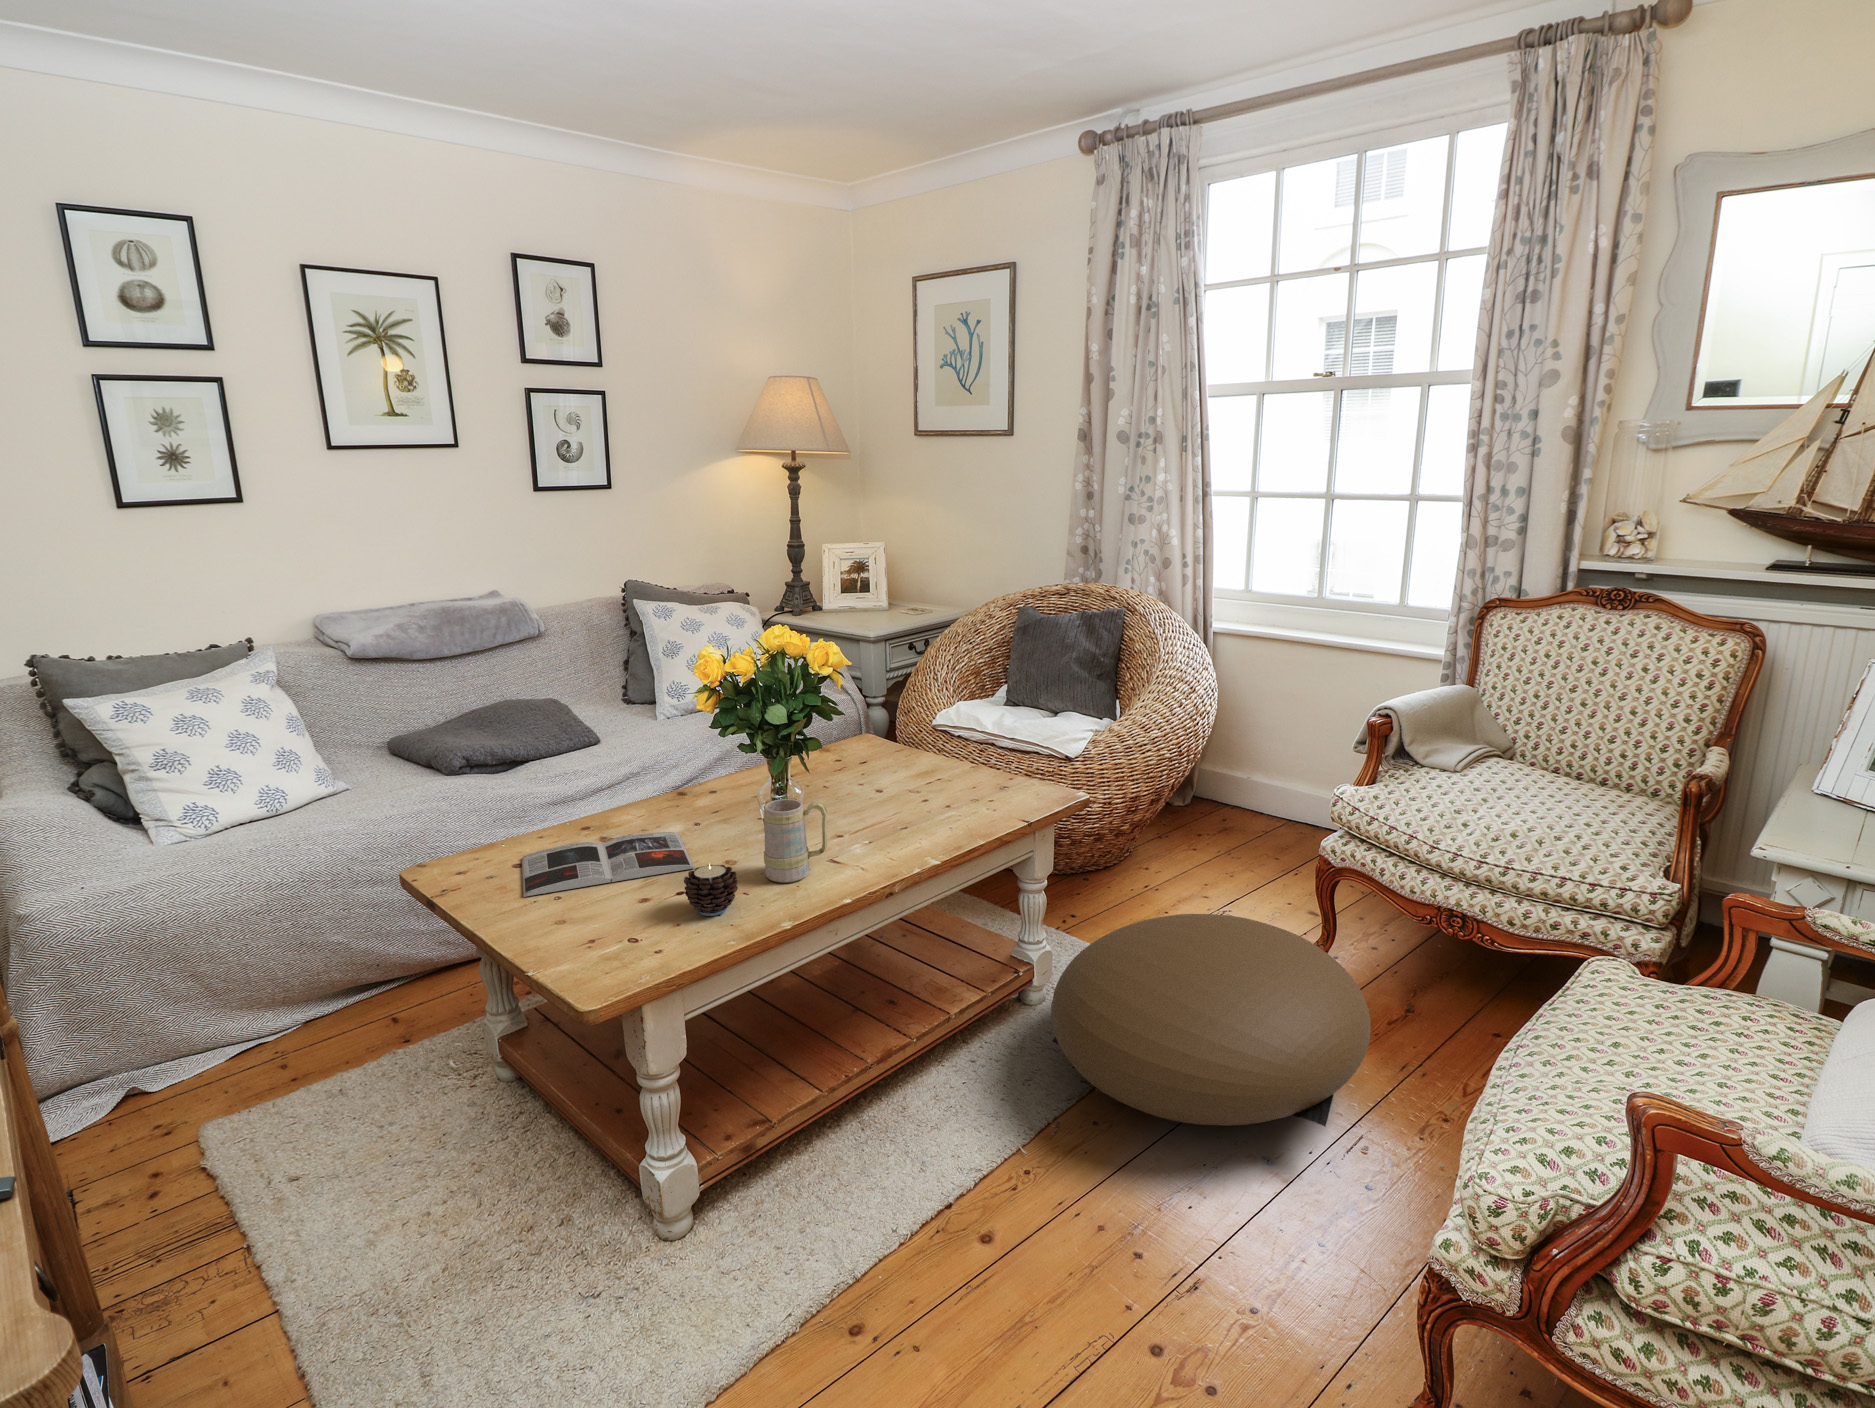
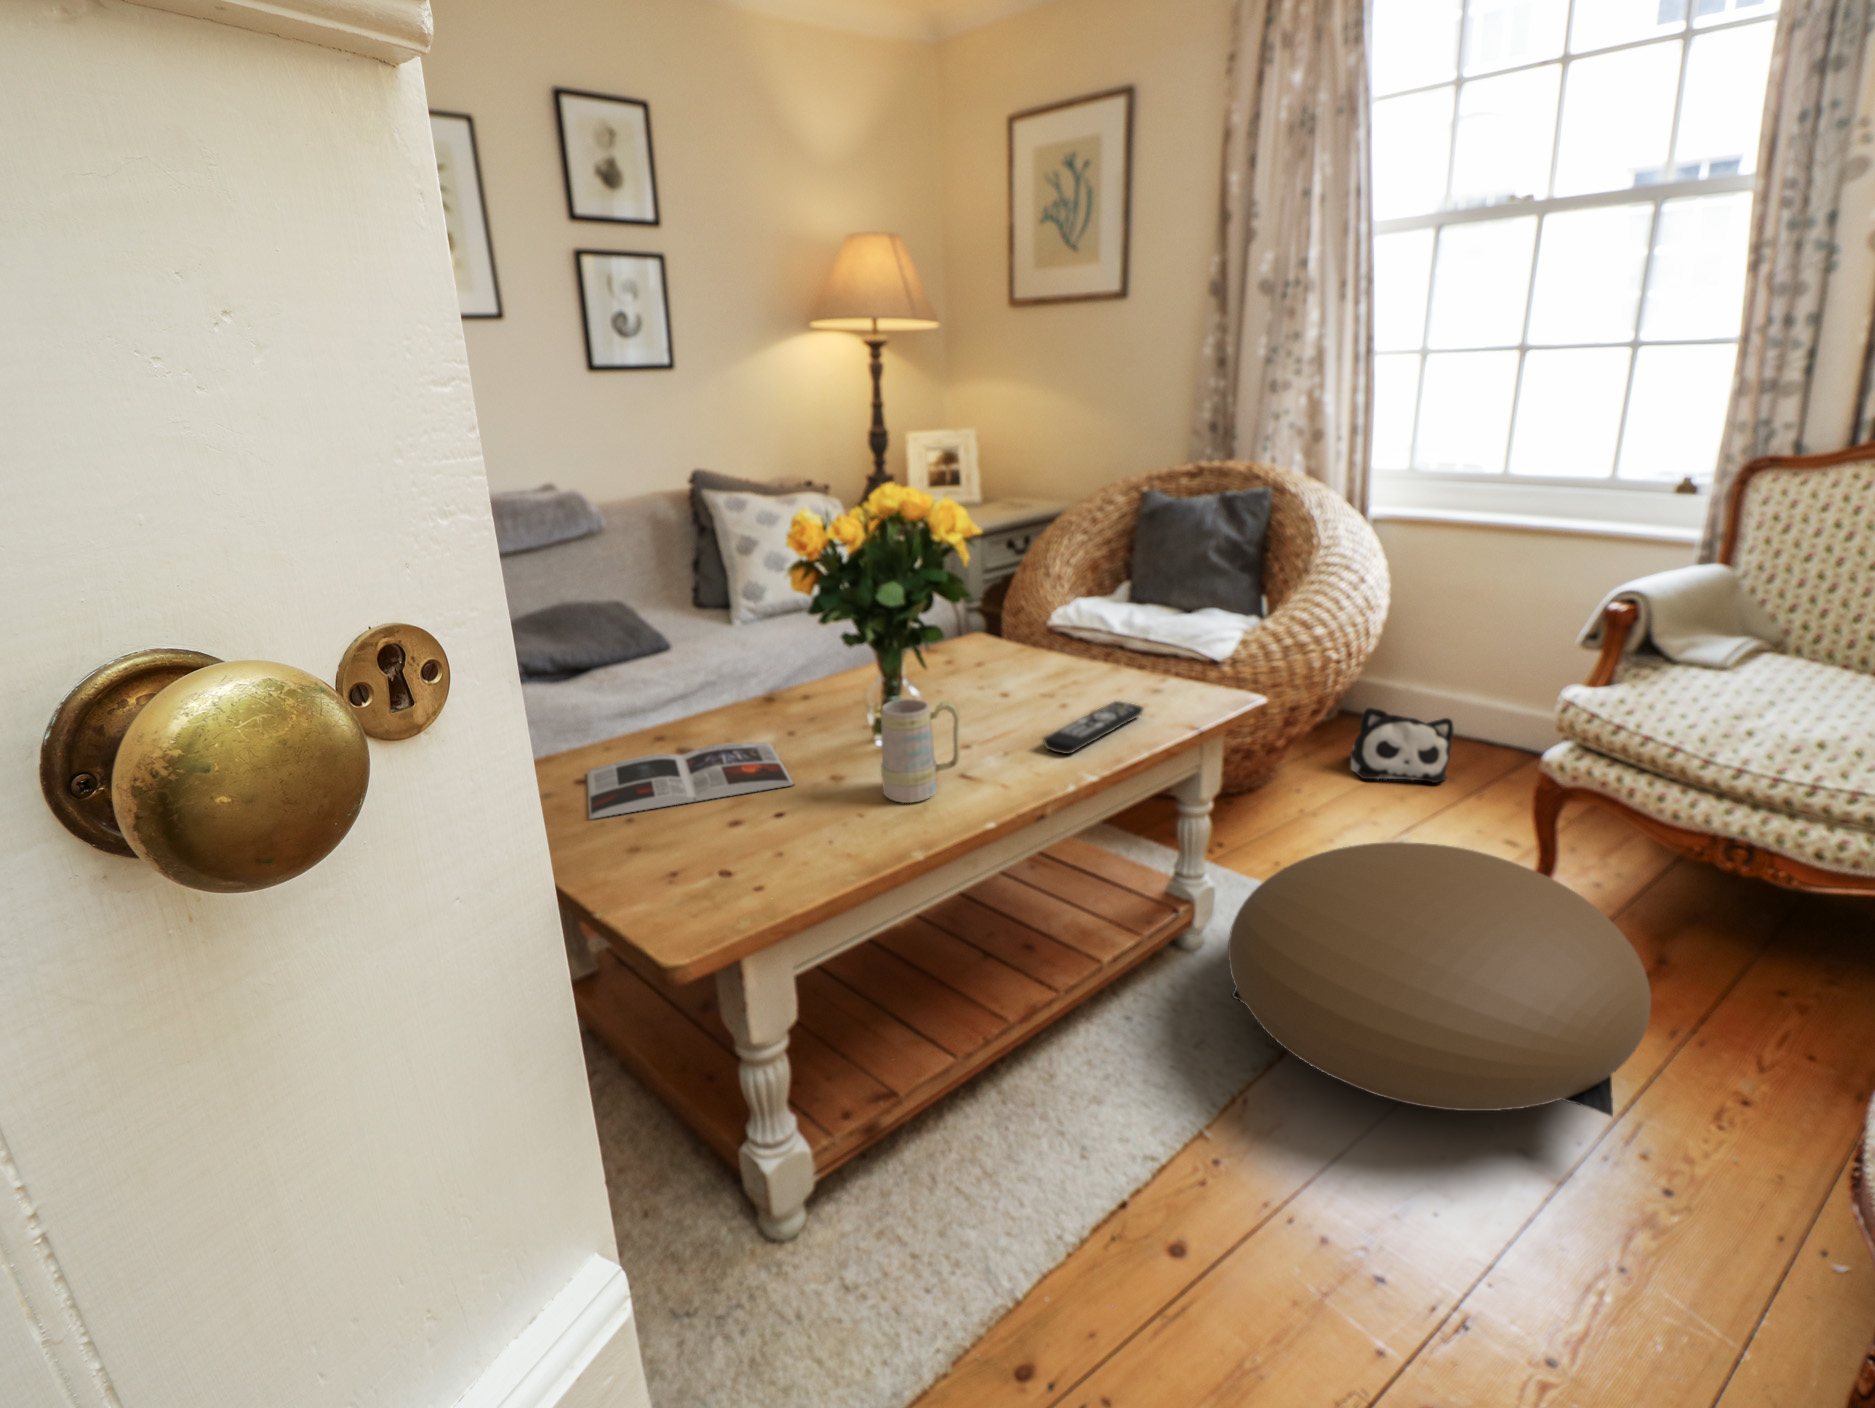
plush toy: none [1195,797,1278,863] -> present [1350,707,1453,783]
remote control: none [901,798,988,842] -> present [1043,701,1143,754]
candle: present [684,864,738,916] -> none [786,777,854,844]

